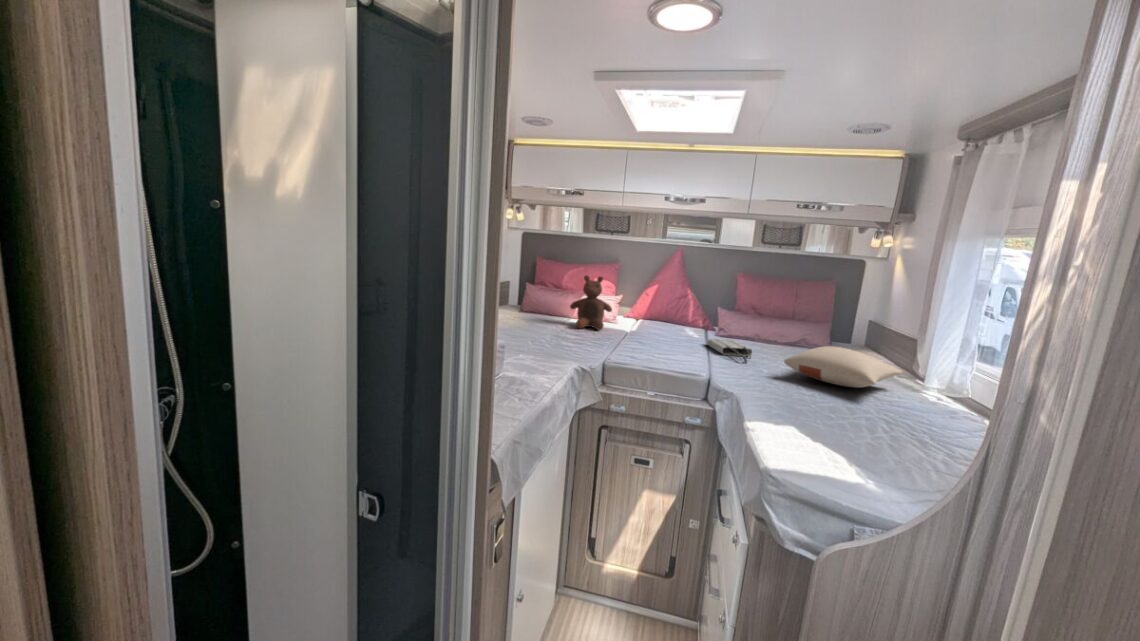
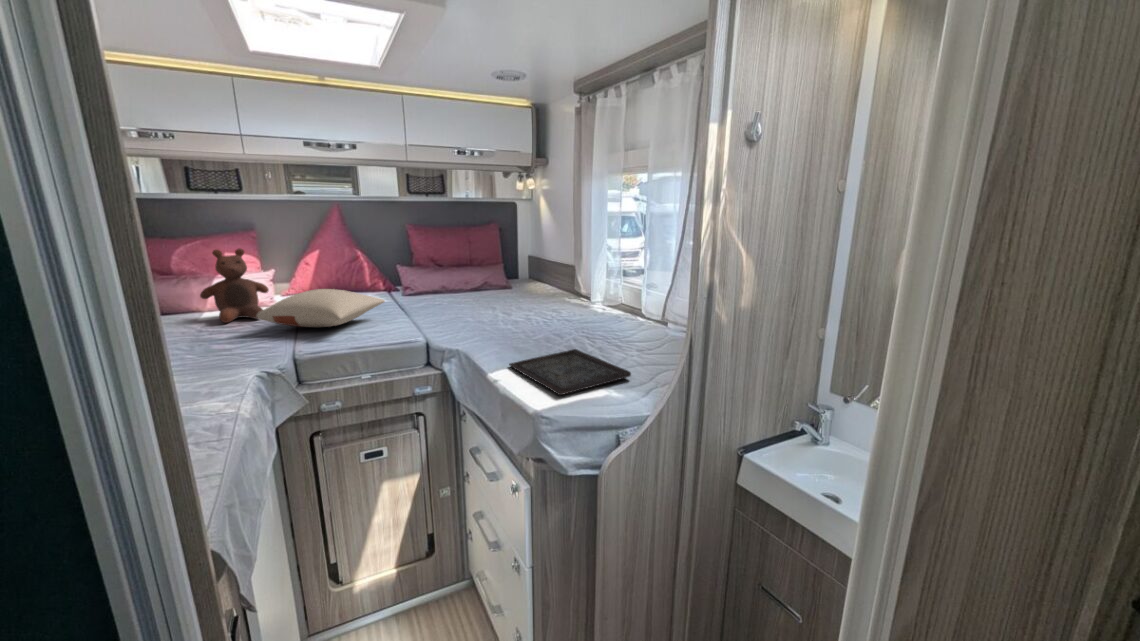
tote bag: present [708,339,752,359] -> none [401,297,455,313]
pillow: present [784,346,902,387] -> present [257,289,385,327]
tray: none [769,418,912,478] -> present [509,349,631,395]

